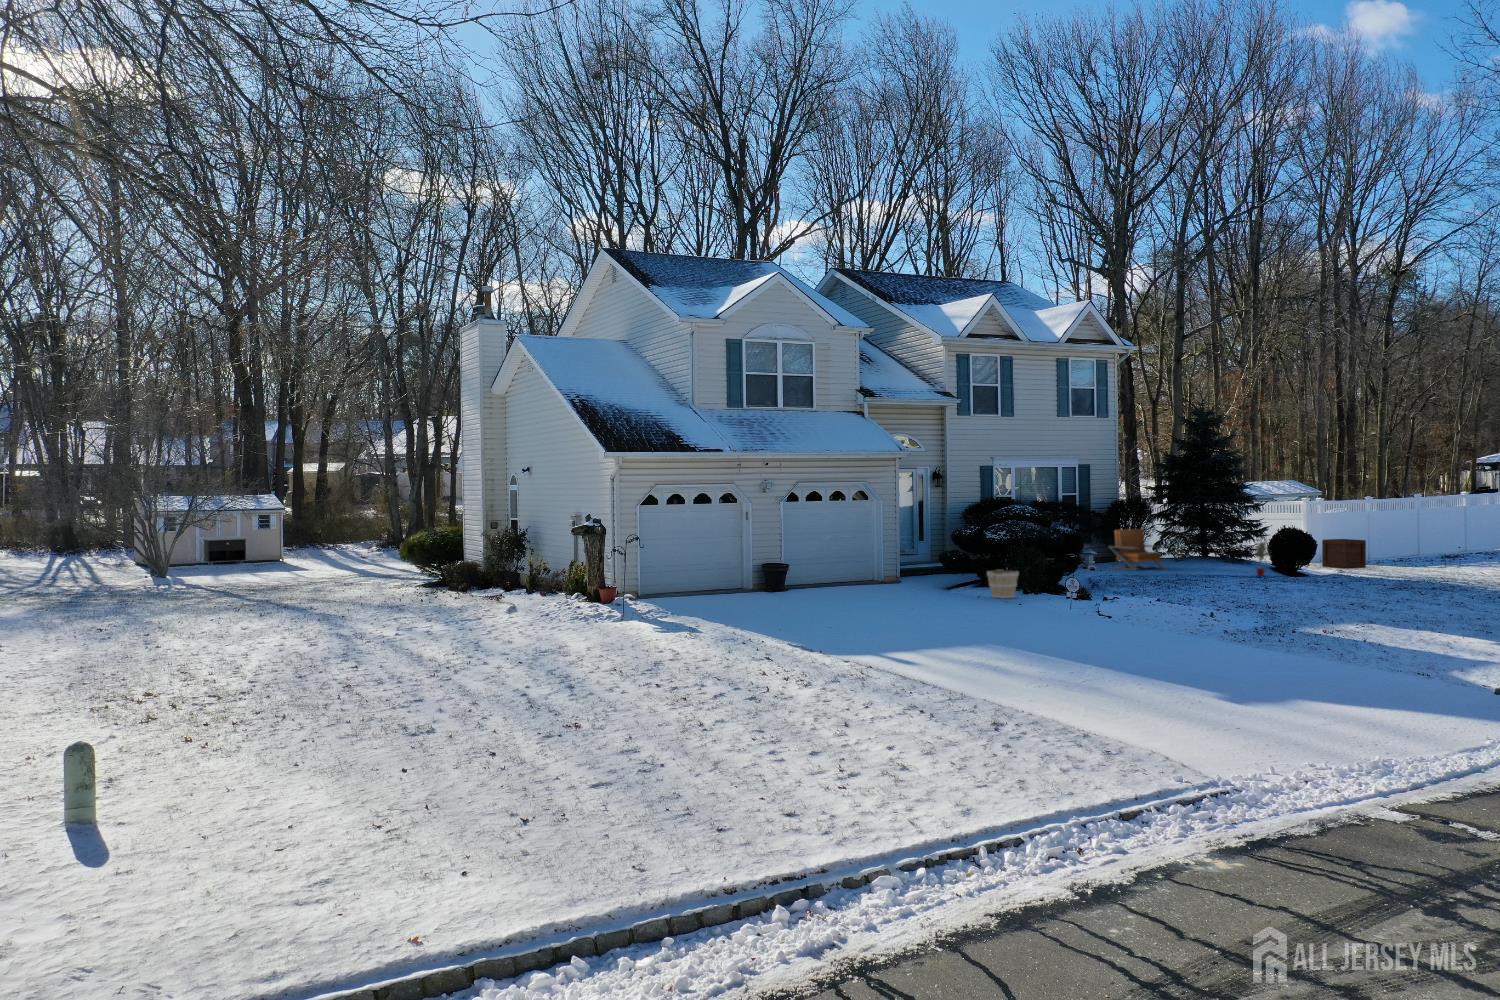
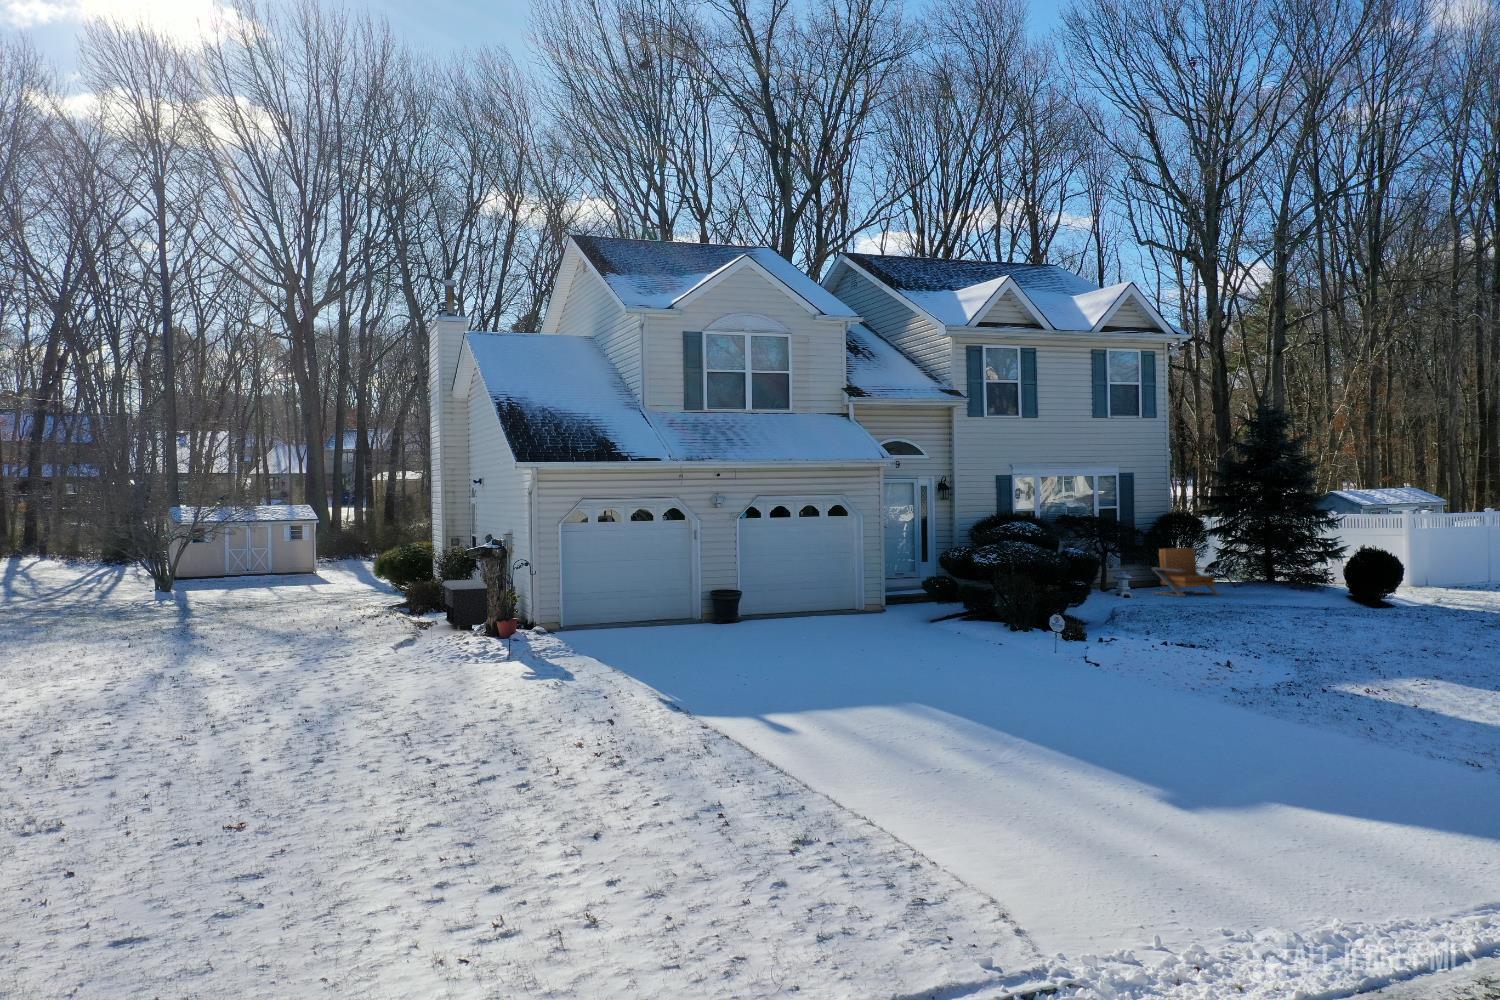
storage bench: present [204,536,246,565] -> present [443,580,488,630]
potted tree: present [1254,539,1272,576] -> none [1320,559,1349,606]
wooden crate: present [1322,539,1366,568] -> none [1416,561,1471,597]
wooden bucket: present [987,570,1019,598] -> none [968,599,1006,635]

